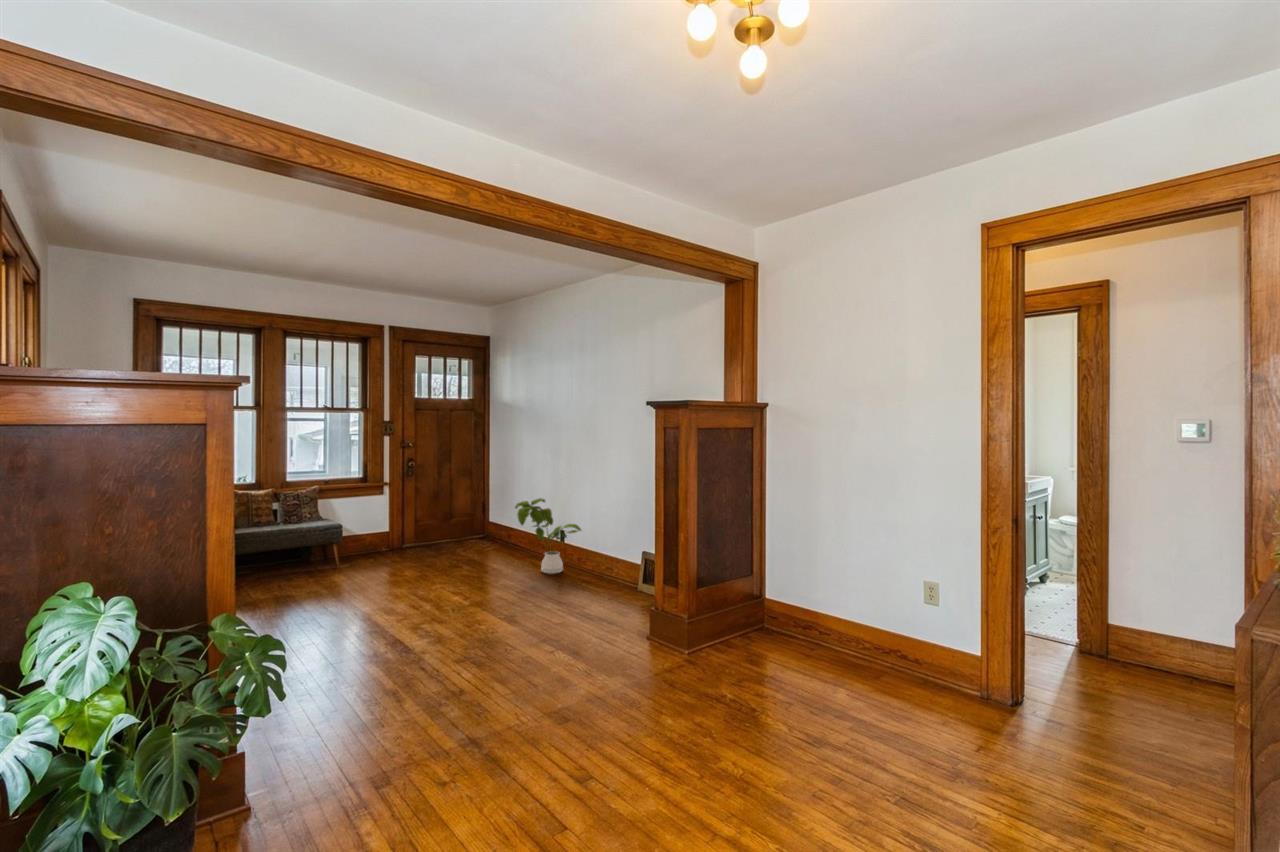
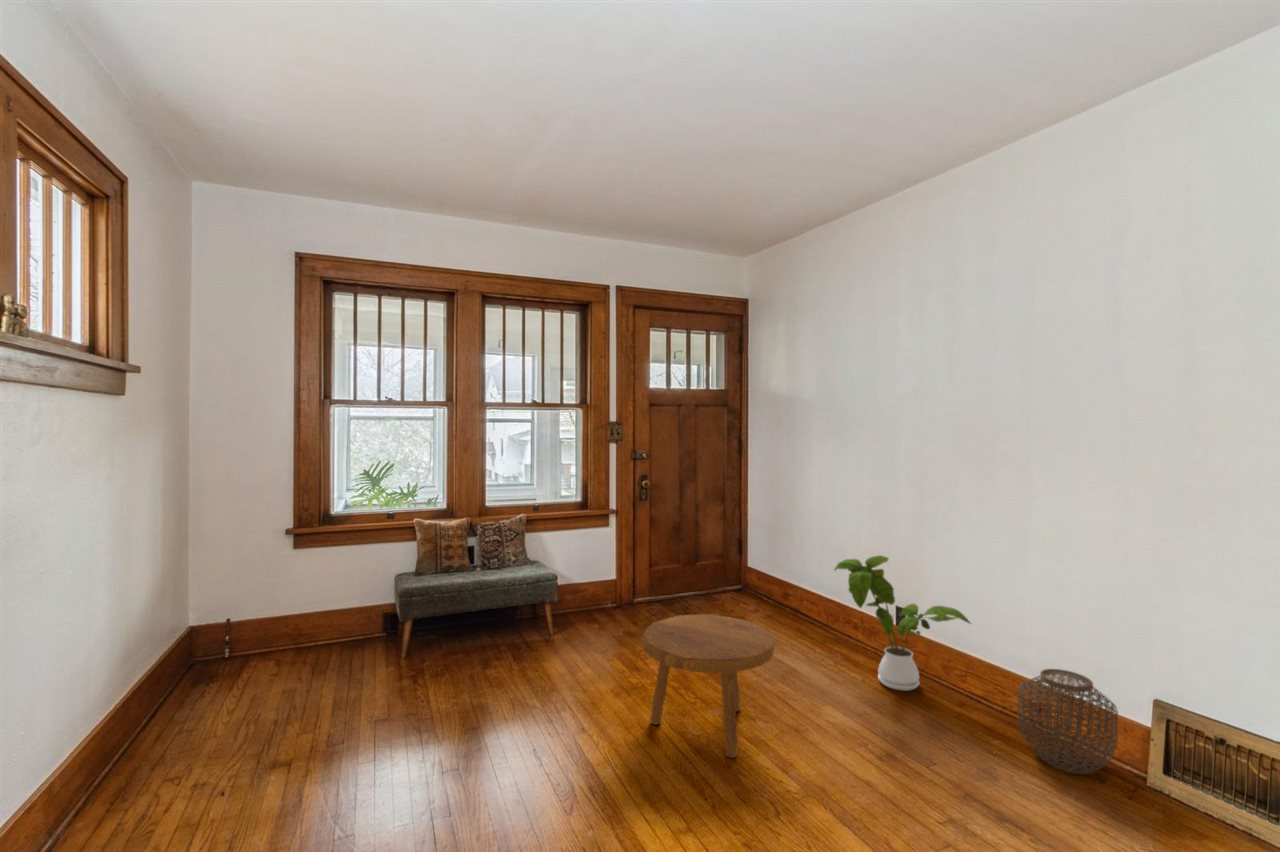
footstool: none [389,534,467,601] -> present [643,614,774,758]
woven basket: none [589,546,629,593] -> present [1018,669,1118,775]

